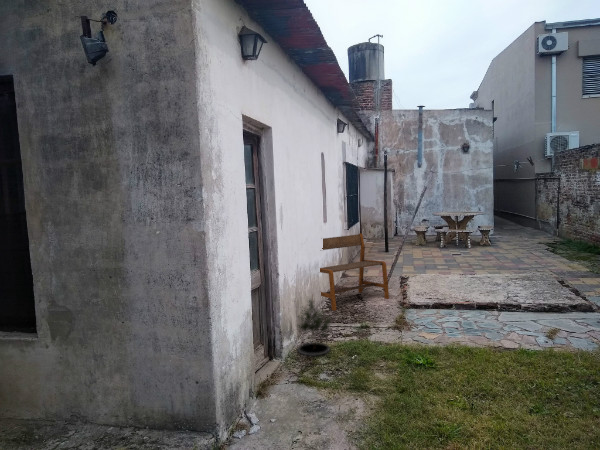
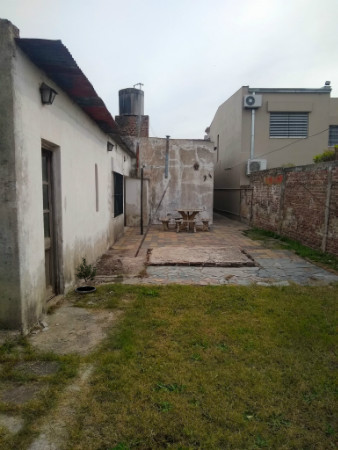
bench: present [320,233,389,311] -> none [86,219,138,269]

